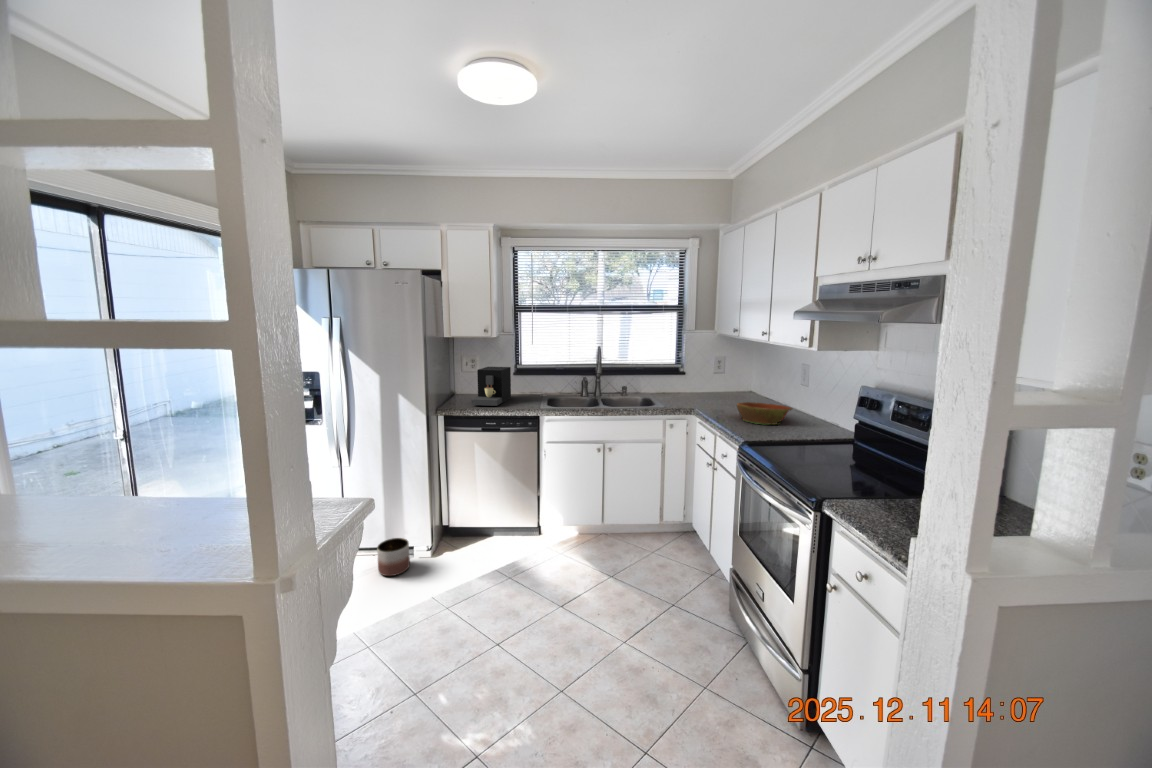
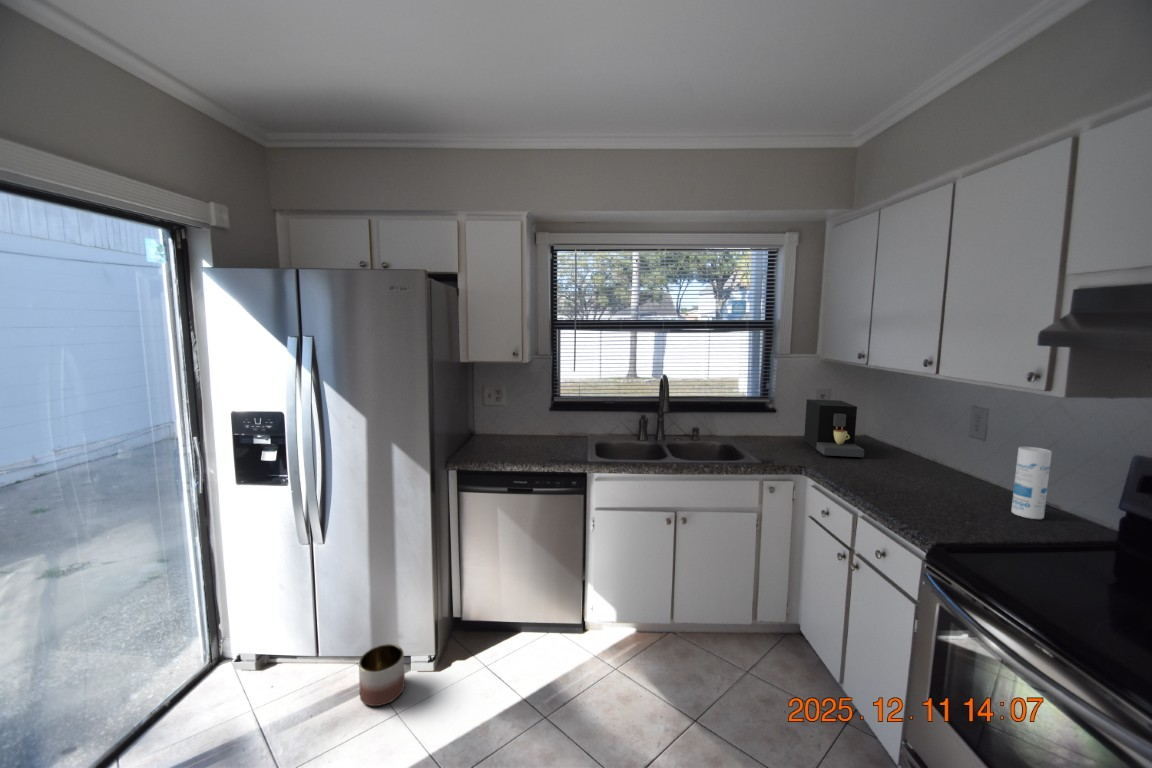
coffee maker: present [471,367,511,406] -> present [804,399,864,457]
canister: none [809,386,830,432] -> present [1011,447,1052,519]
bowl: present [737,402,792,424] -> none [879,461,975,502]

